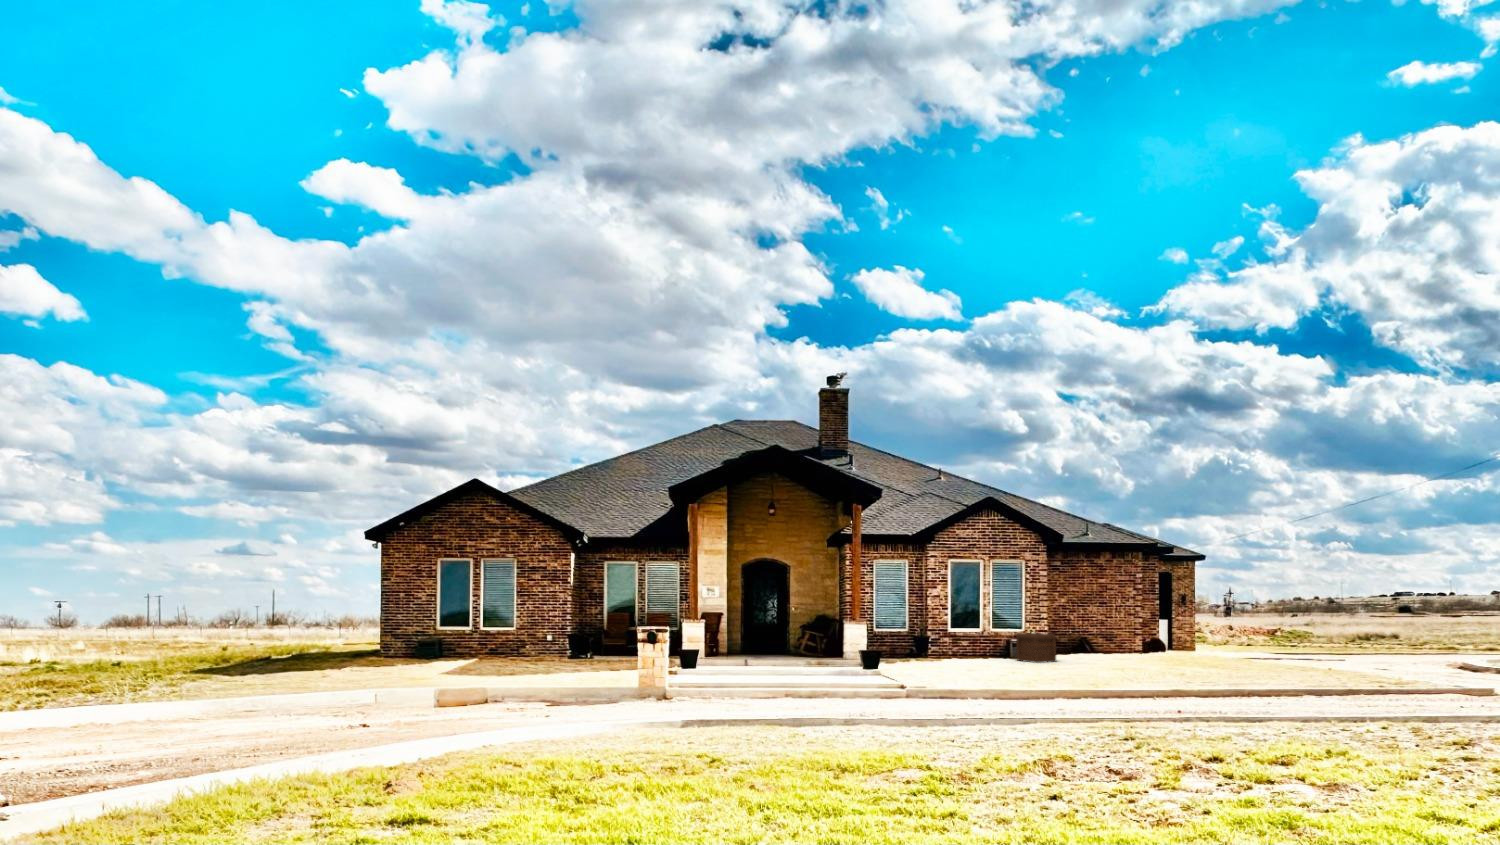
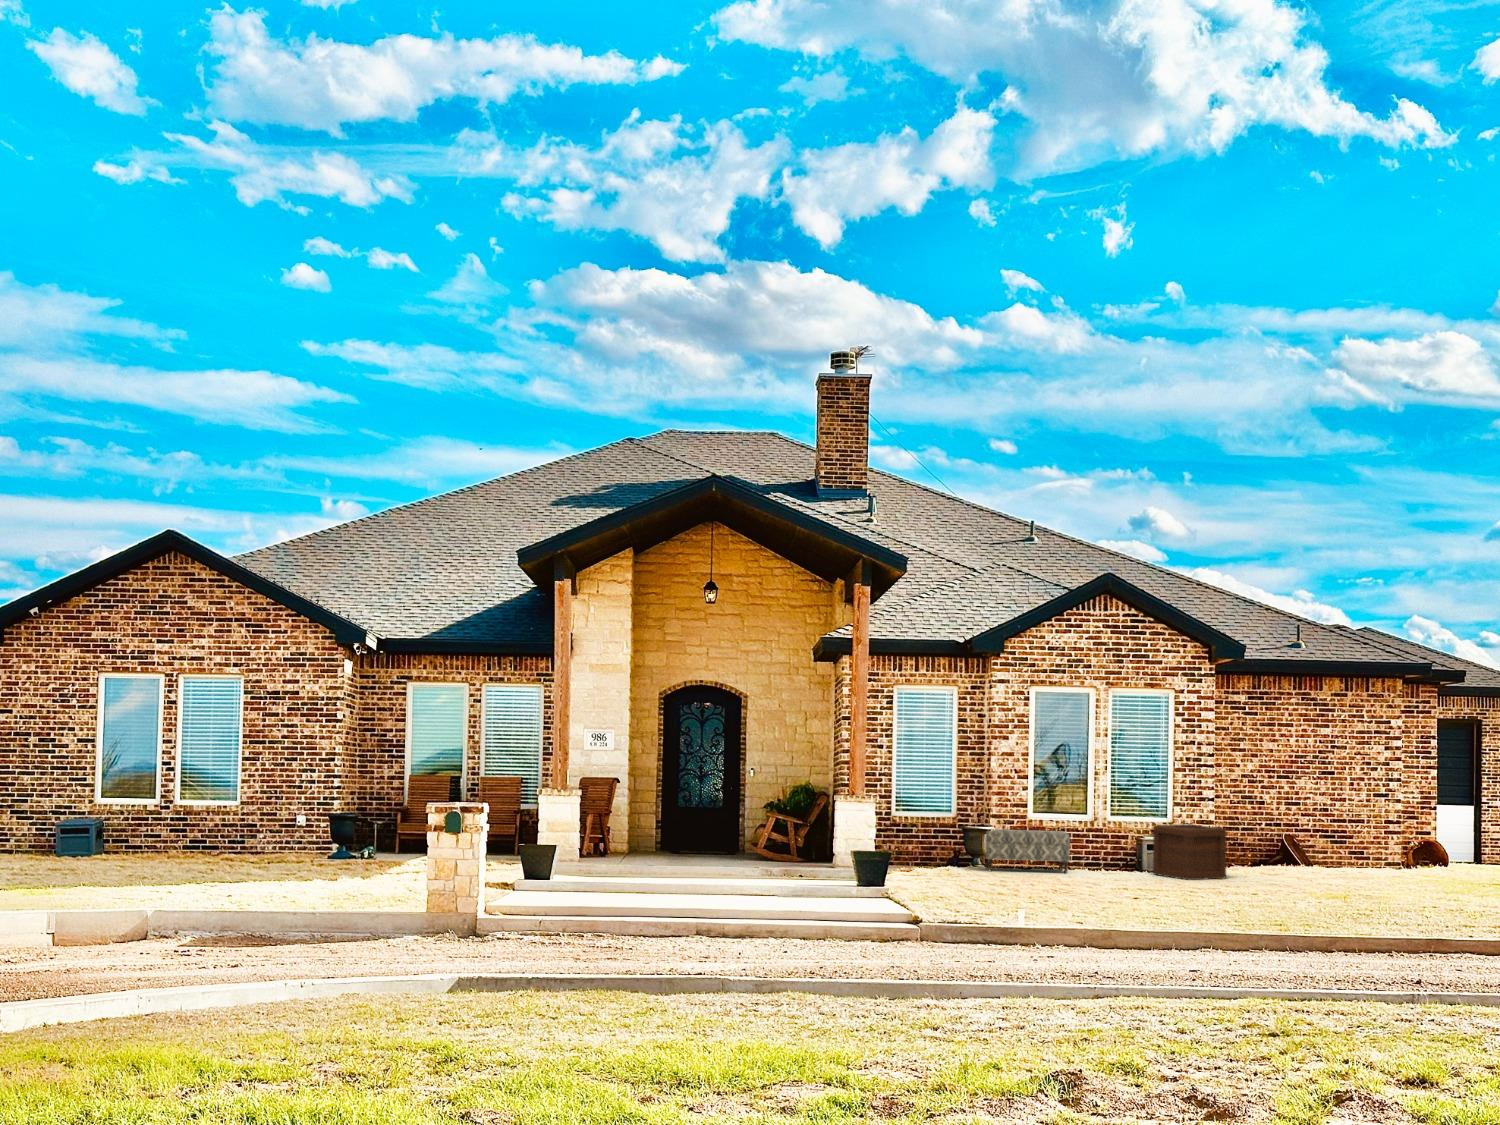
bench: none [924,637,972,661] -> present [985,829,1070,874]

